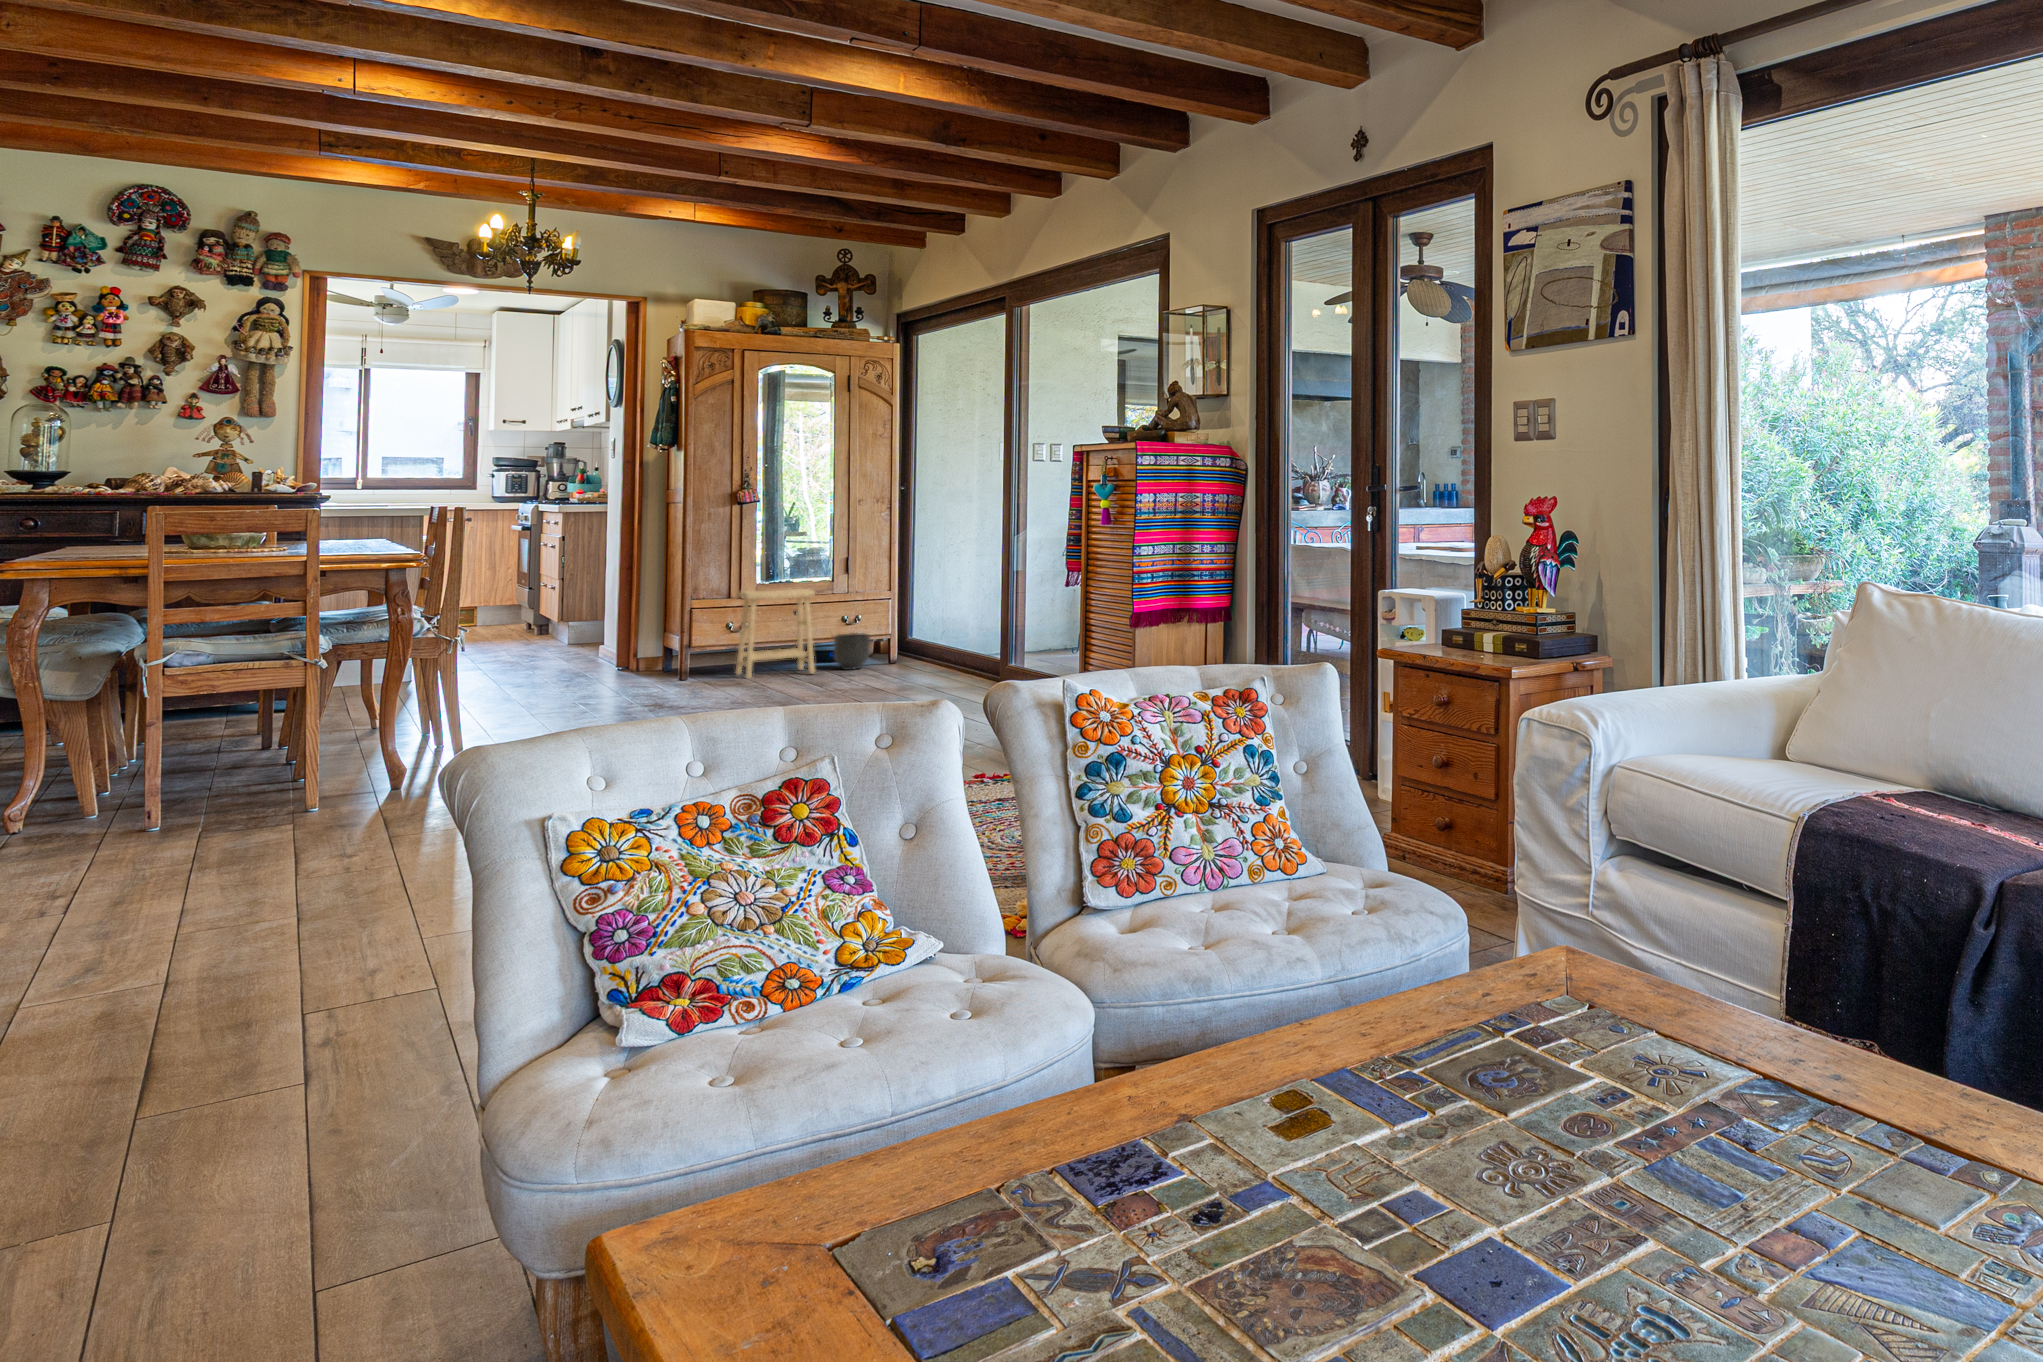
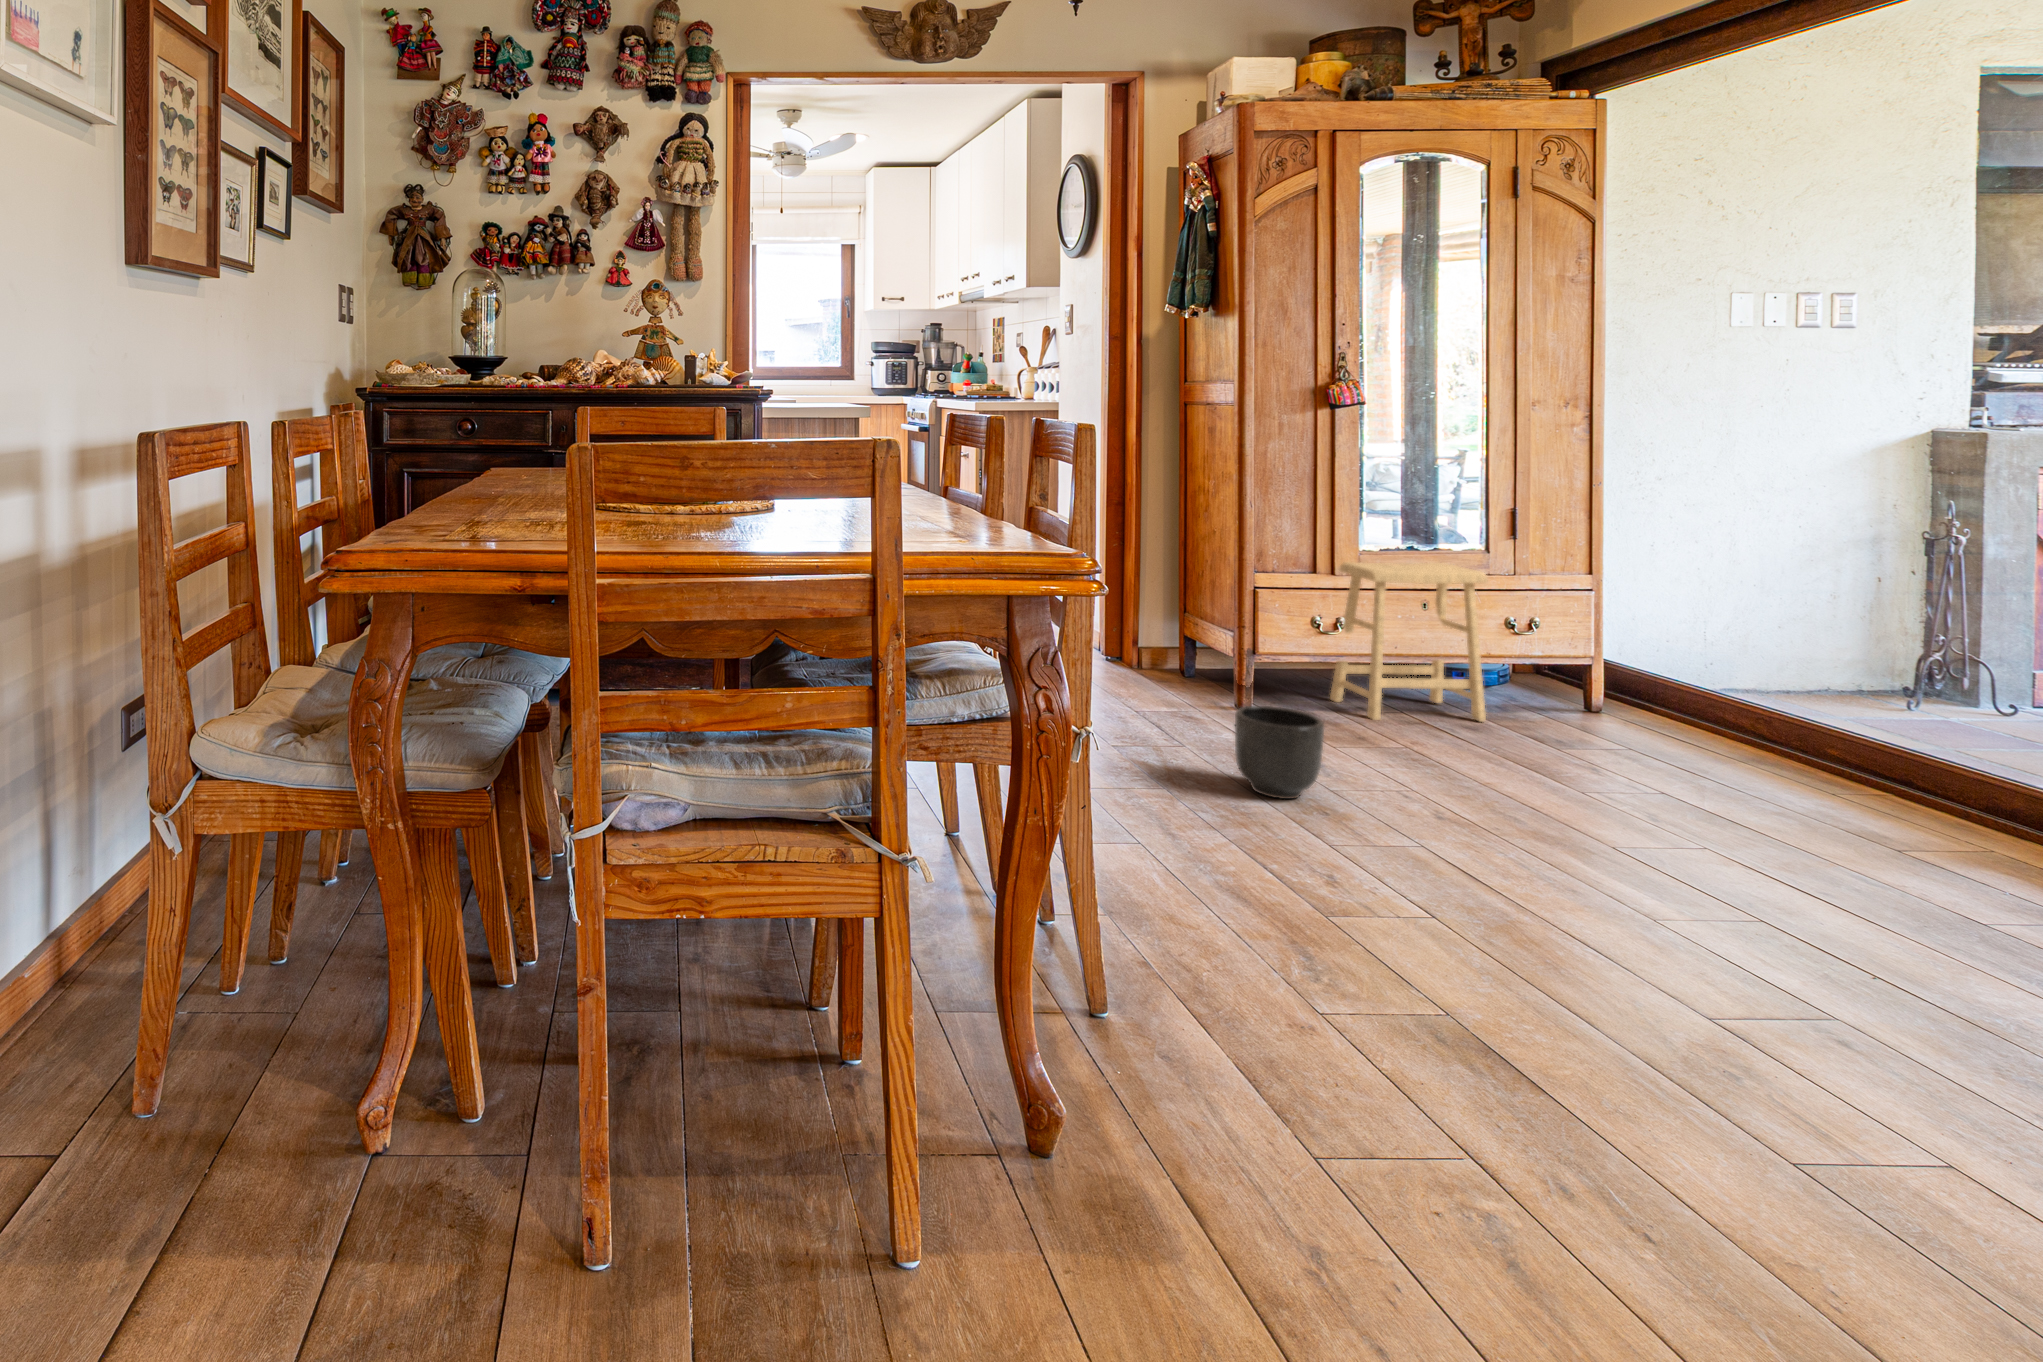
planter: present [834,633,870,670] -> present [1235,706,1324,799]

